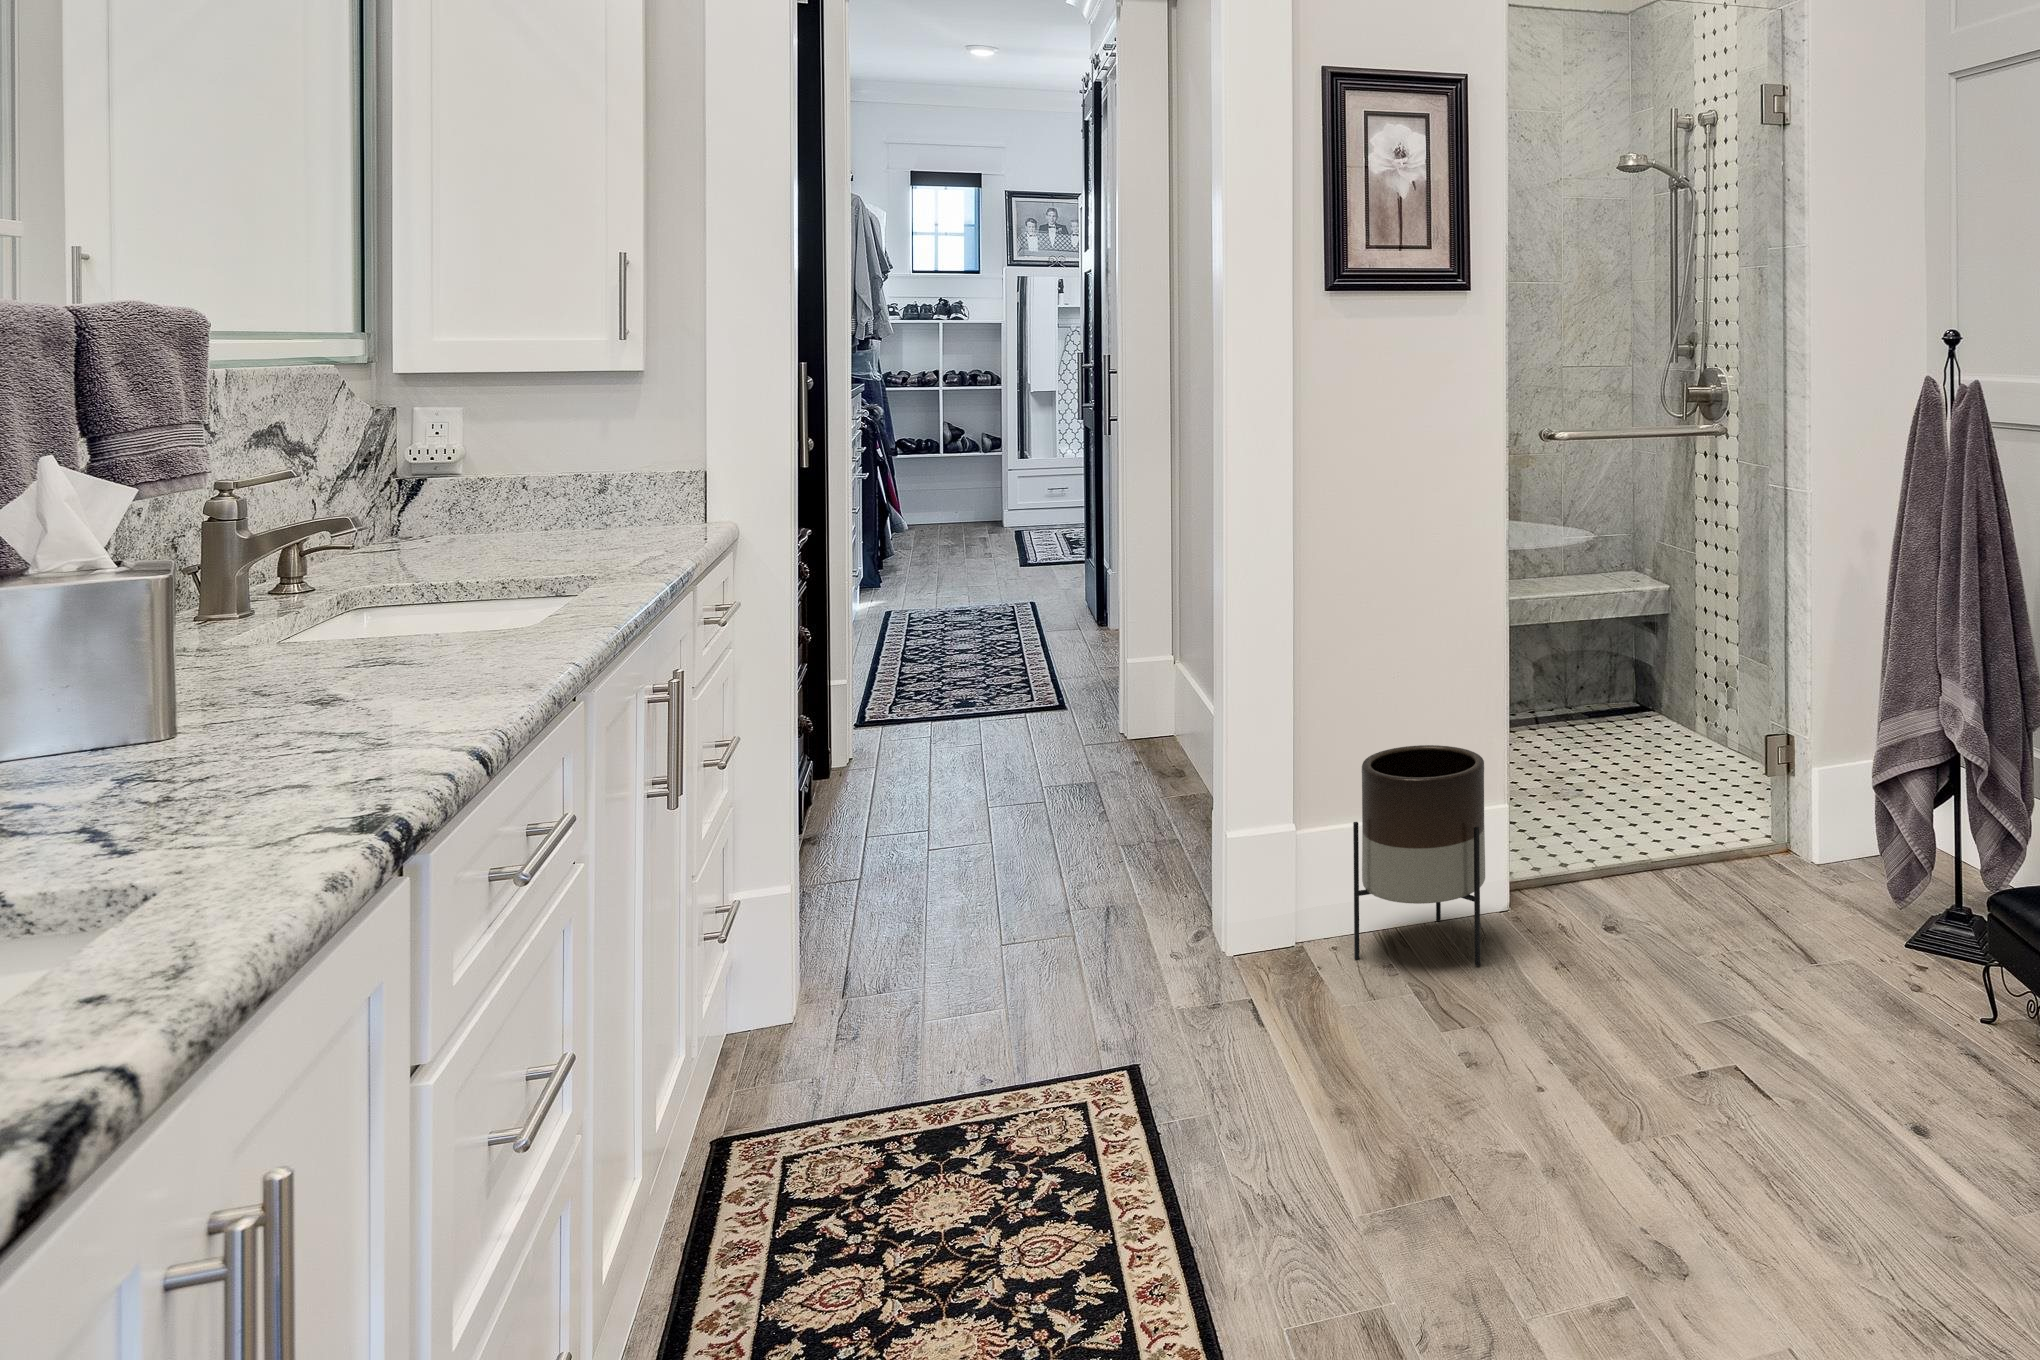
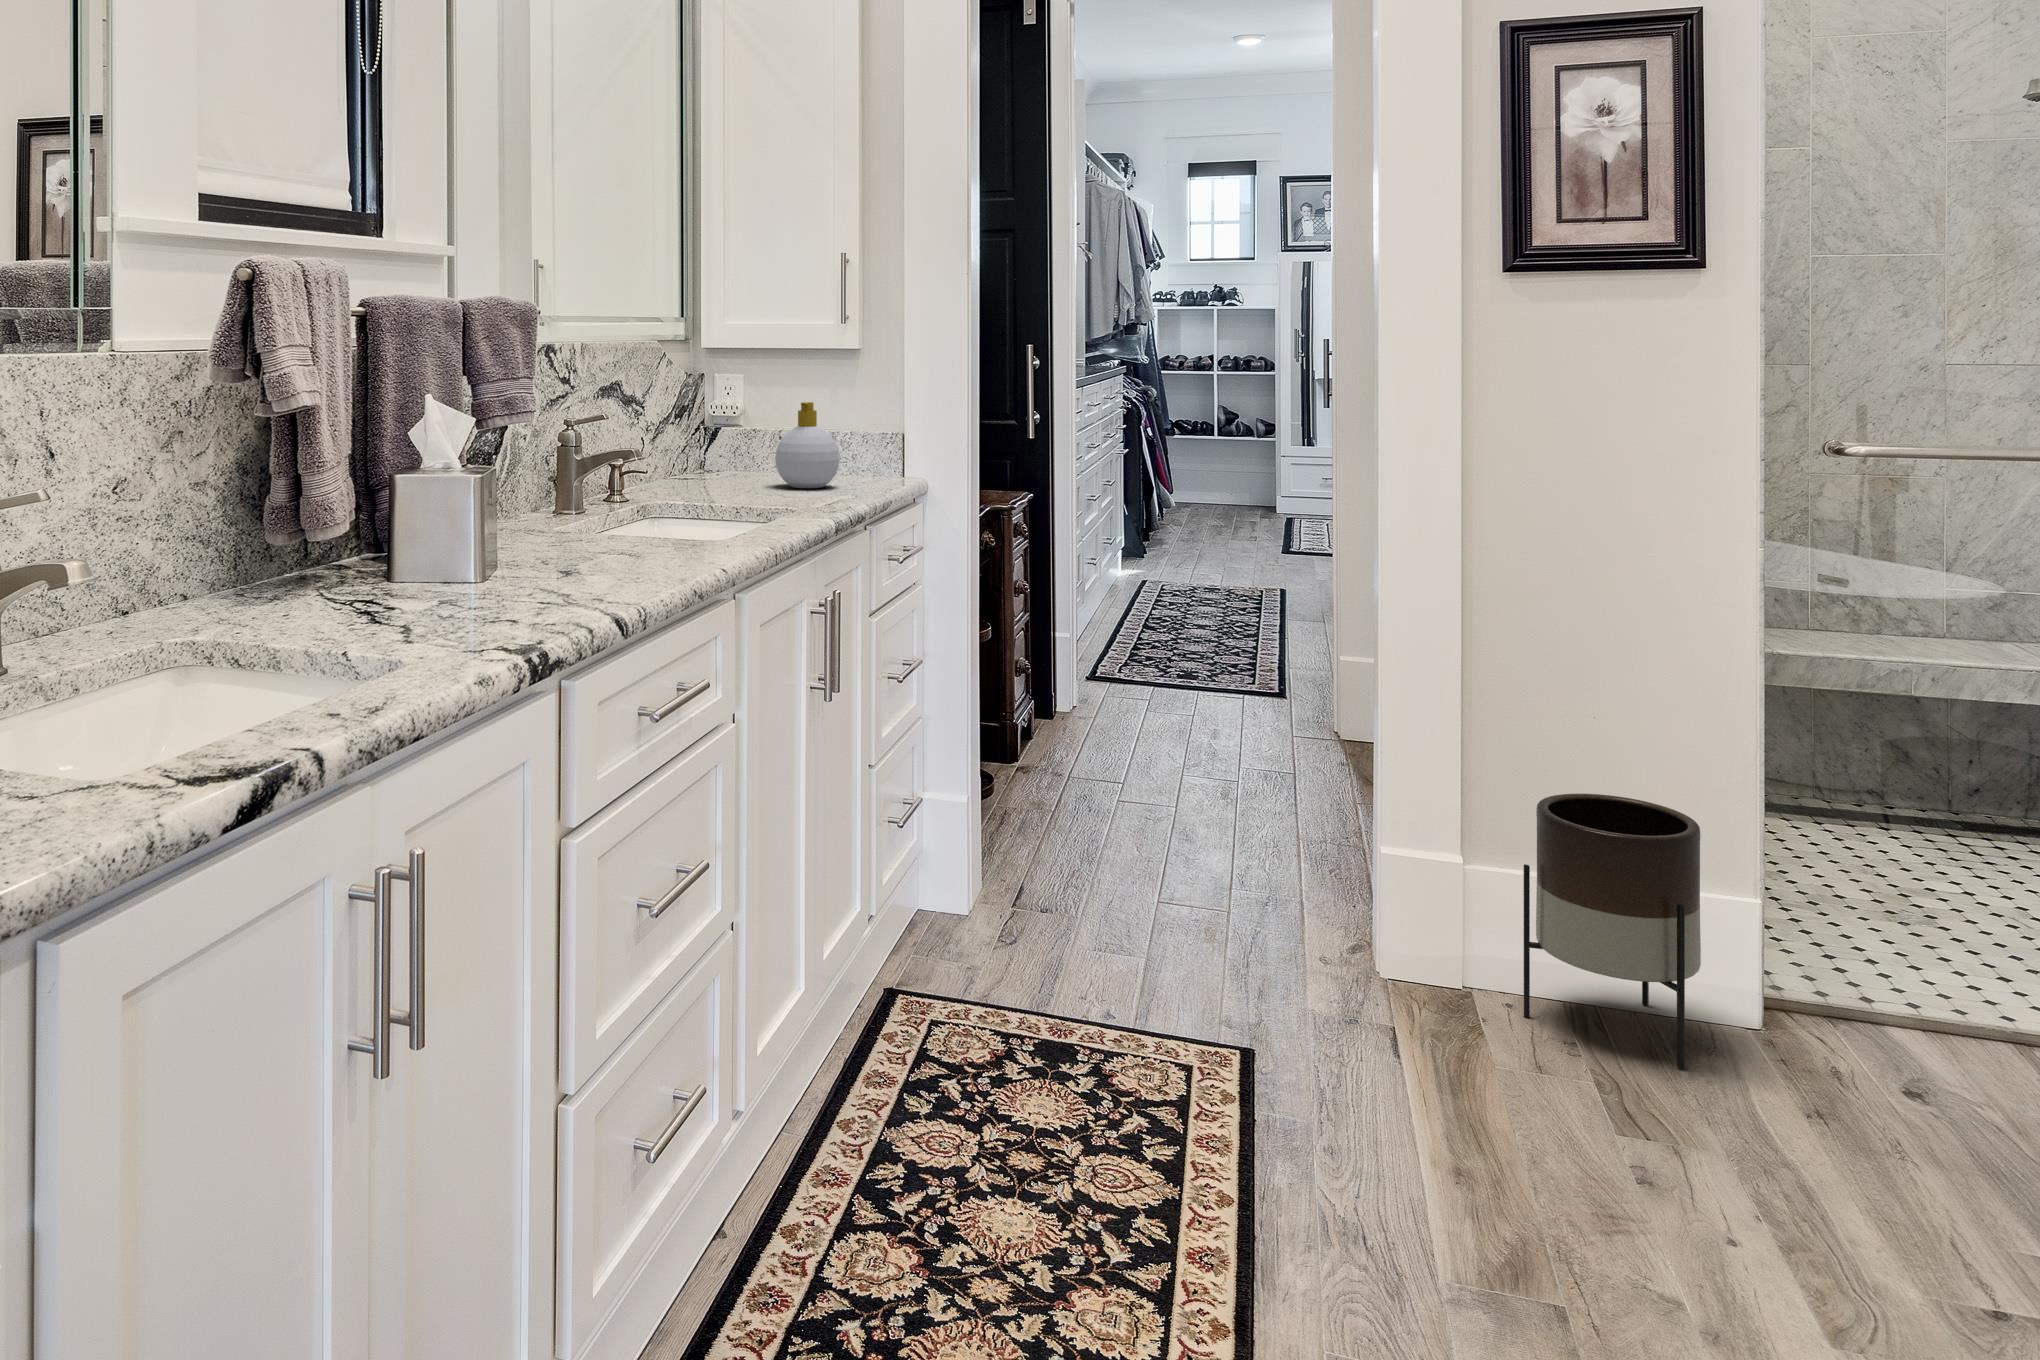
soap bottle: none [529,437,624,546] -> present [775,402,840,488]

